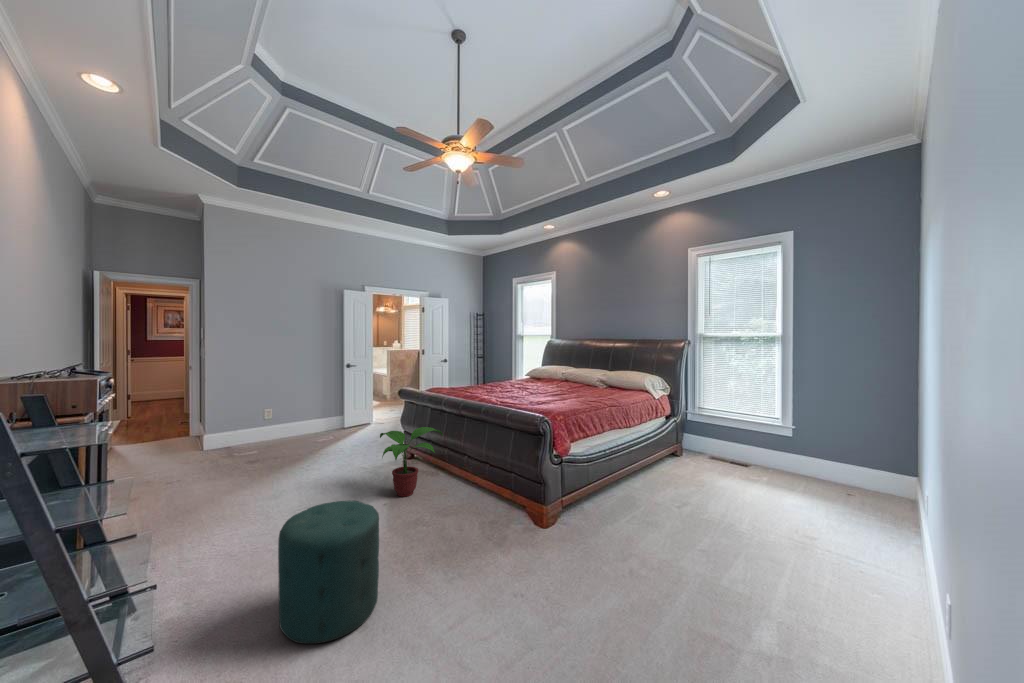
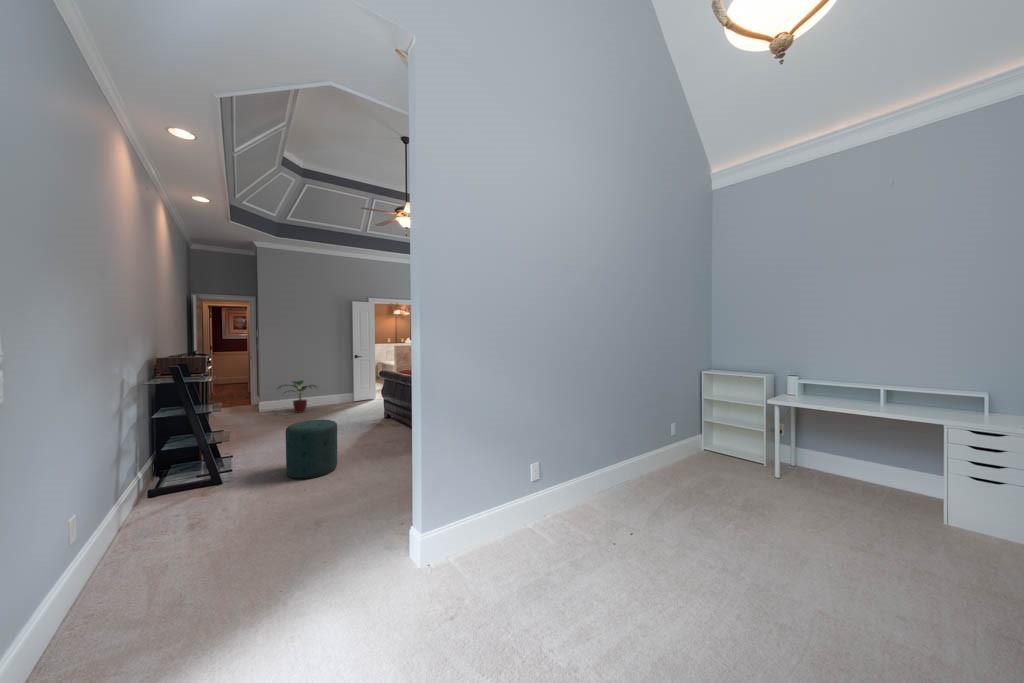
potted plant: present [380,427,443,497] -> present [278,381,317,413]

